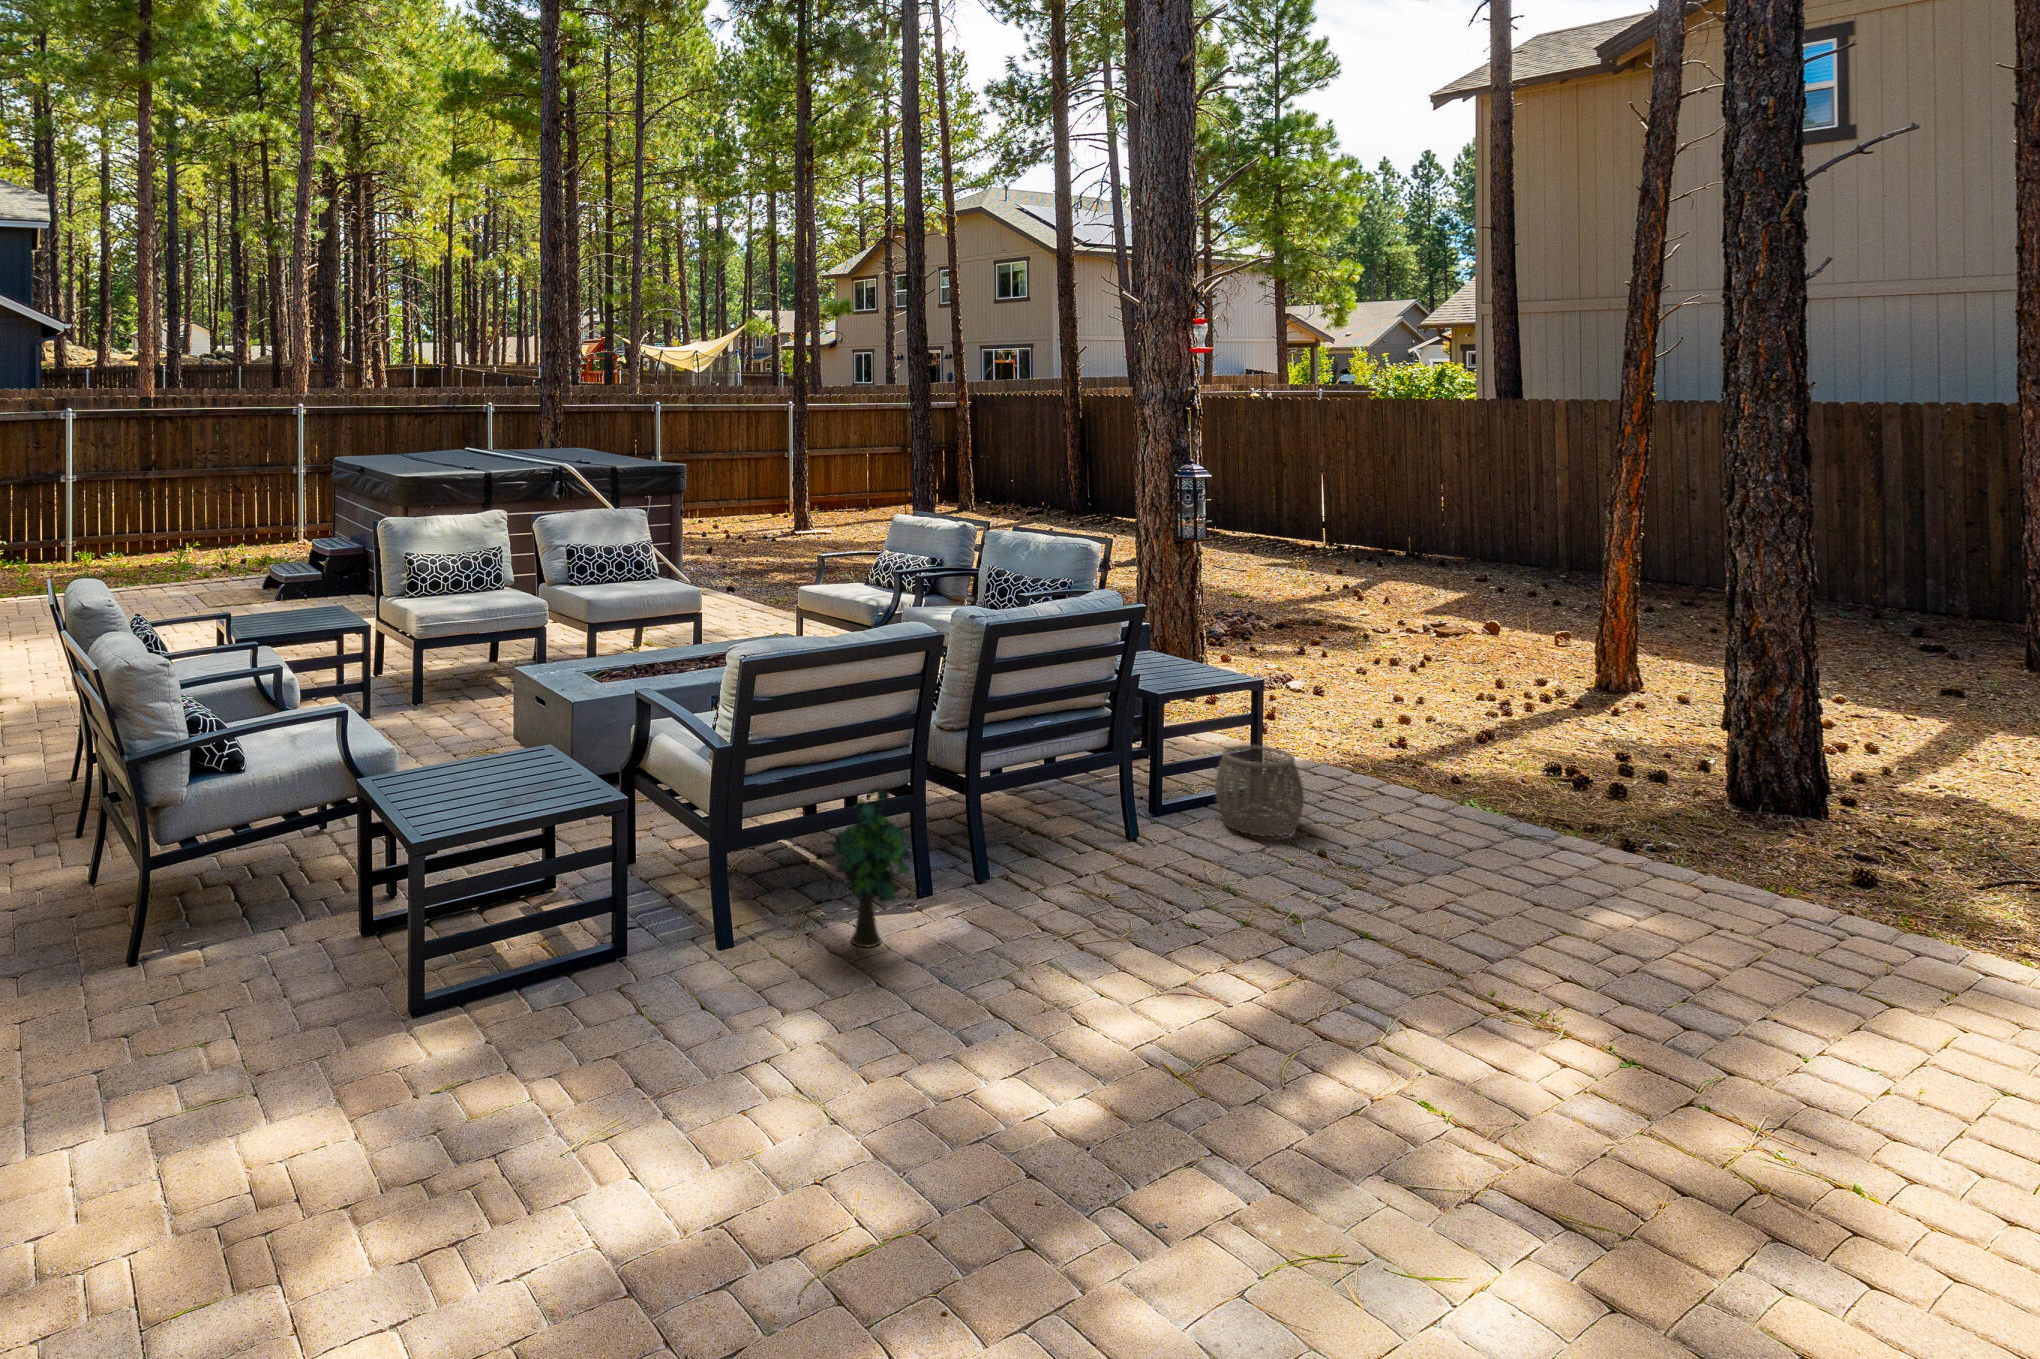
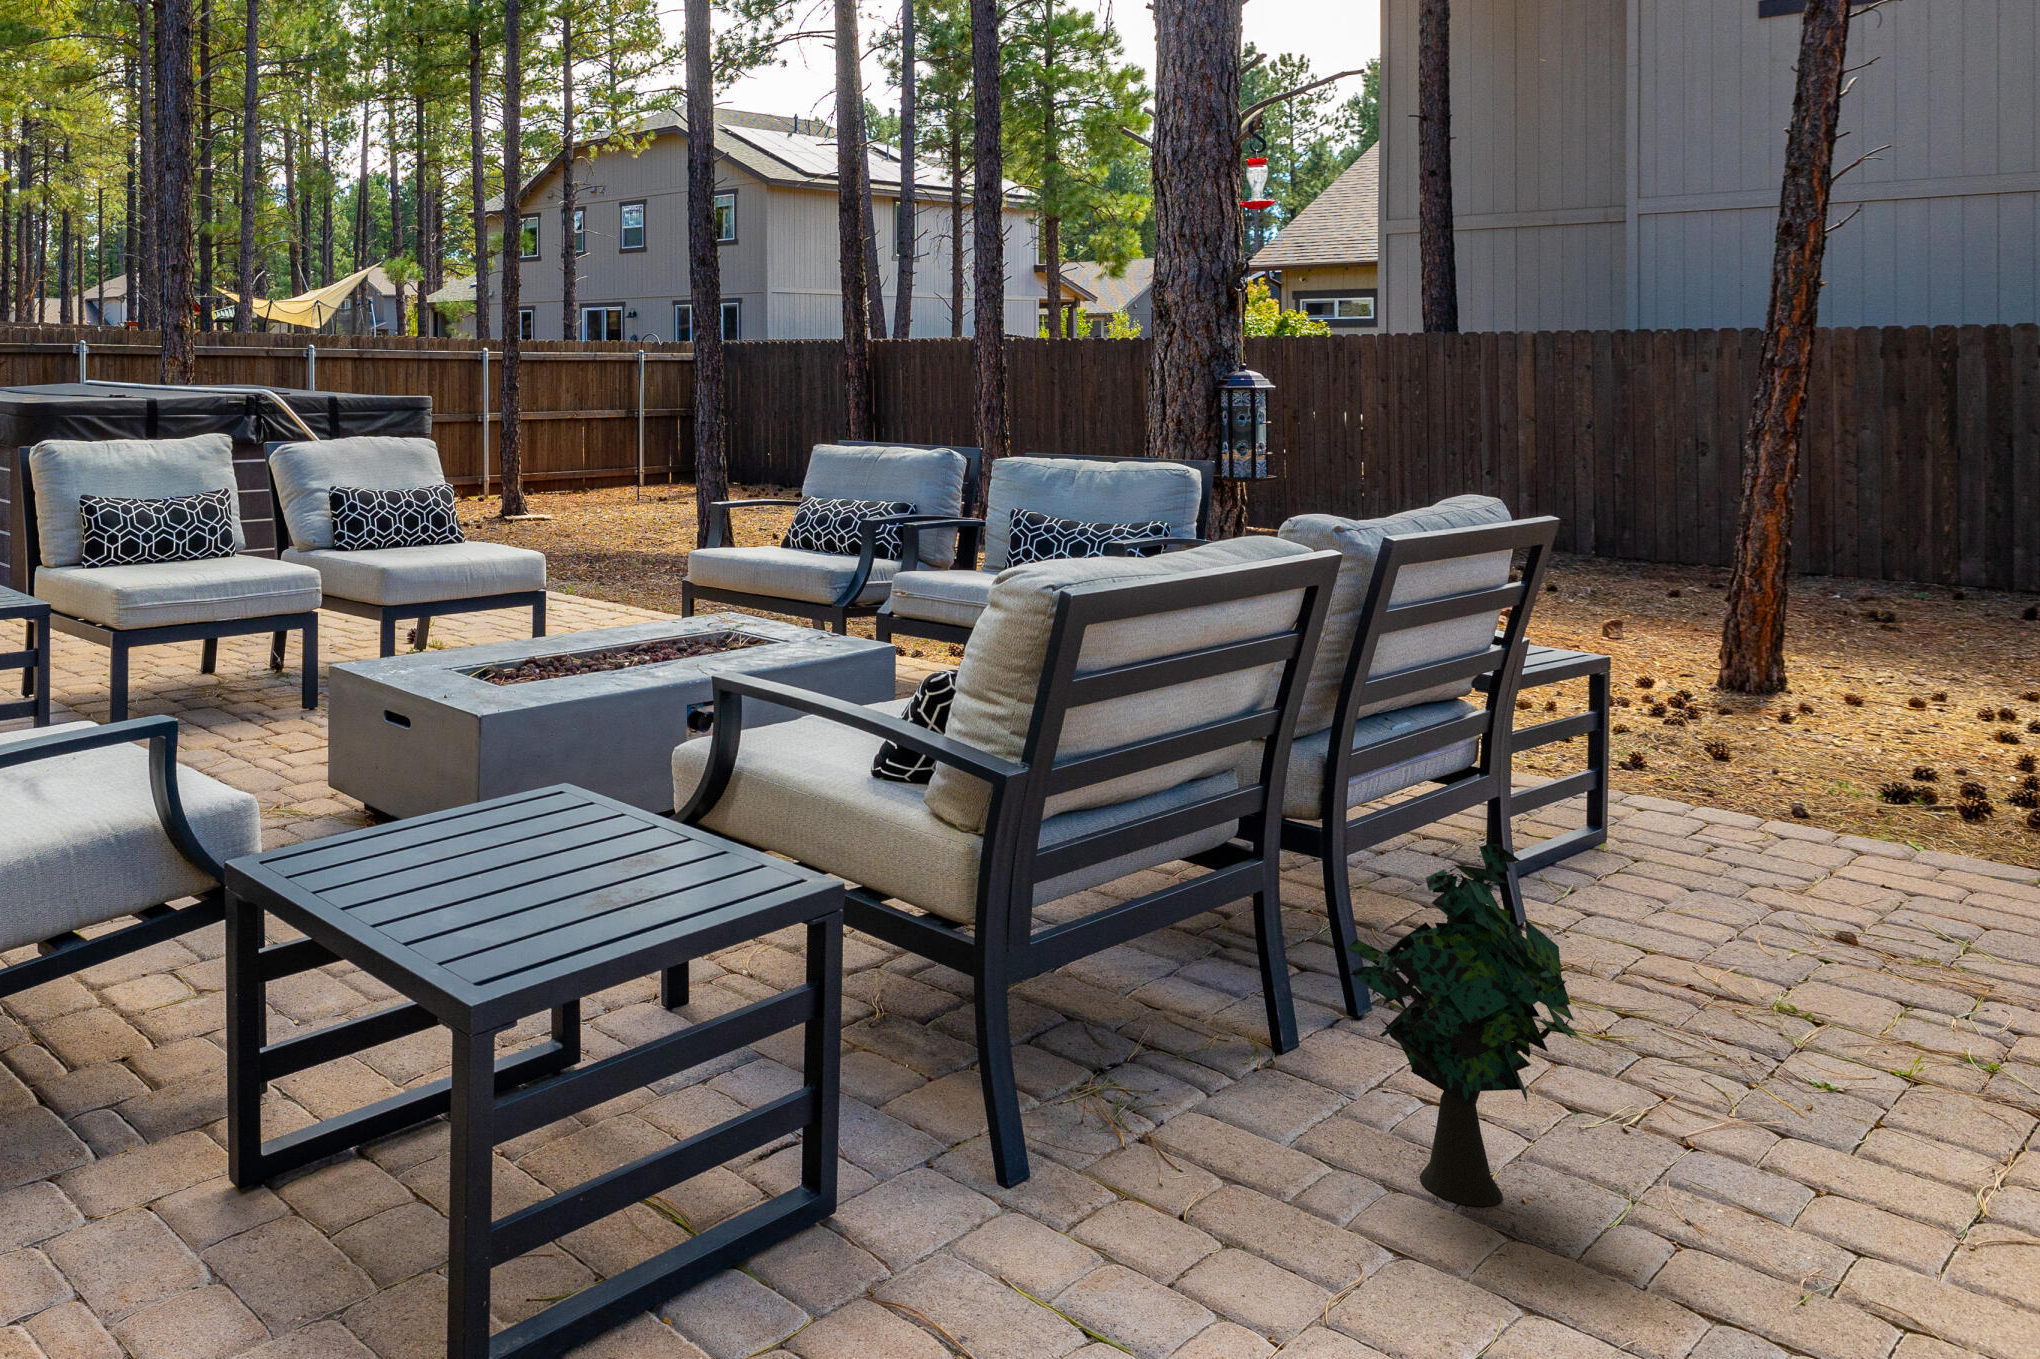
woven basket: present [1215,745,1304,837] -> none [1685,743,1882,904]

